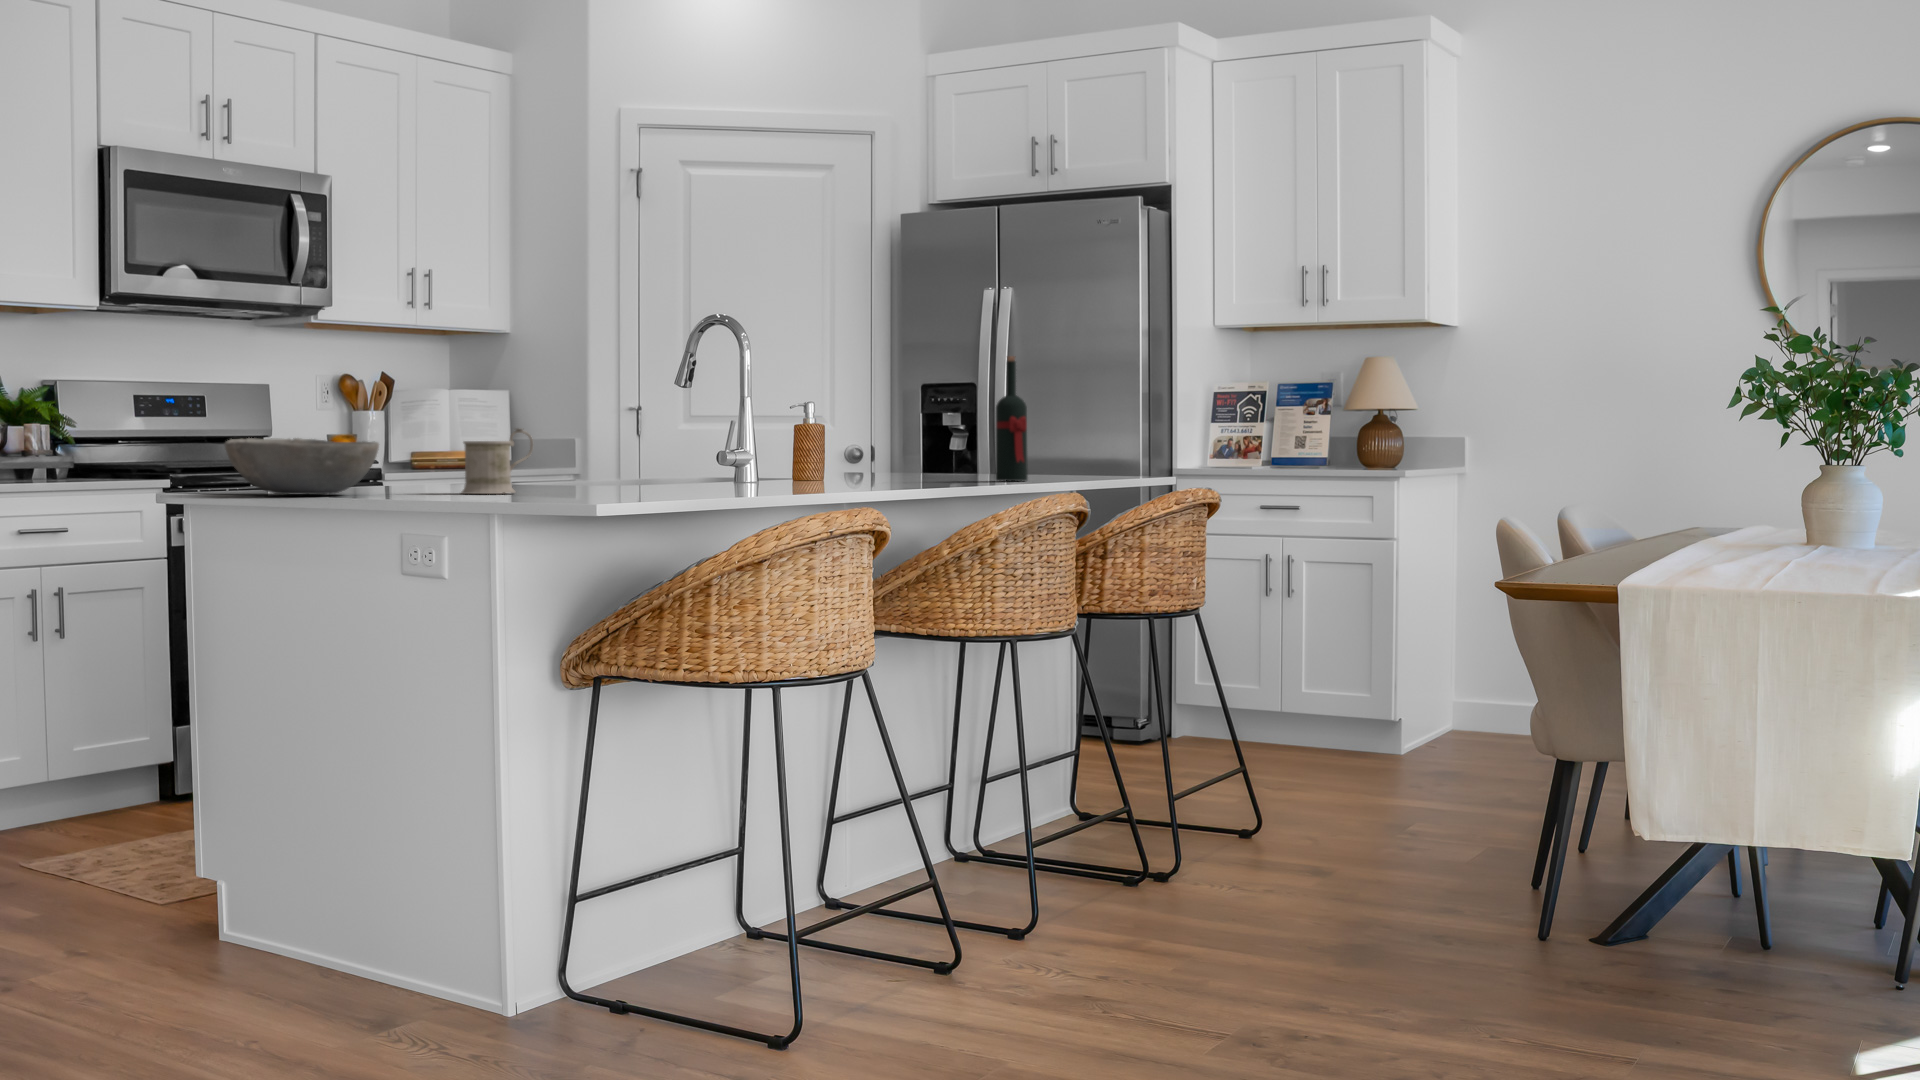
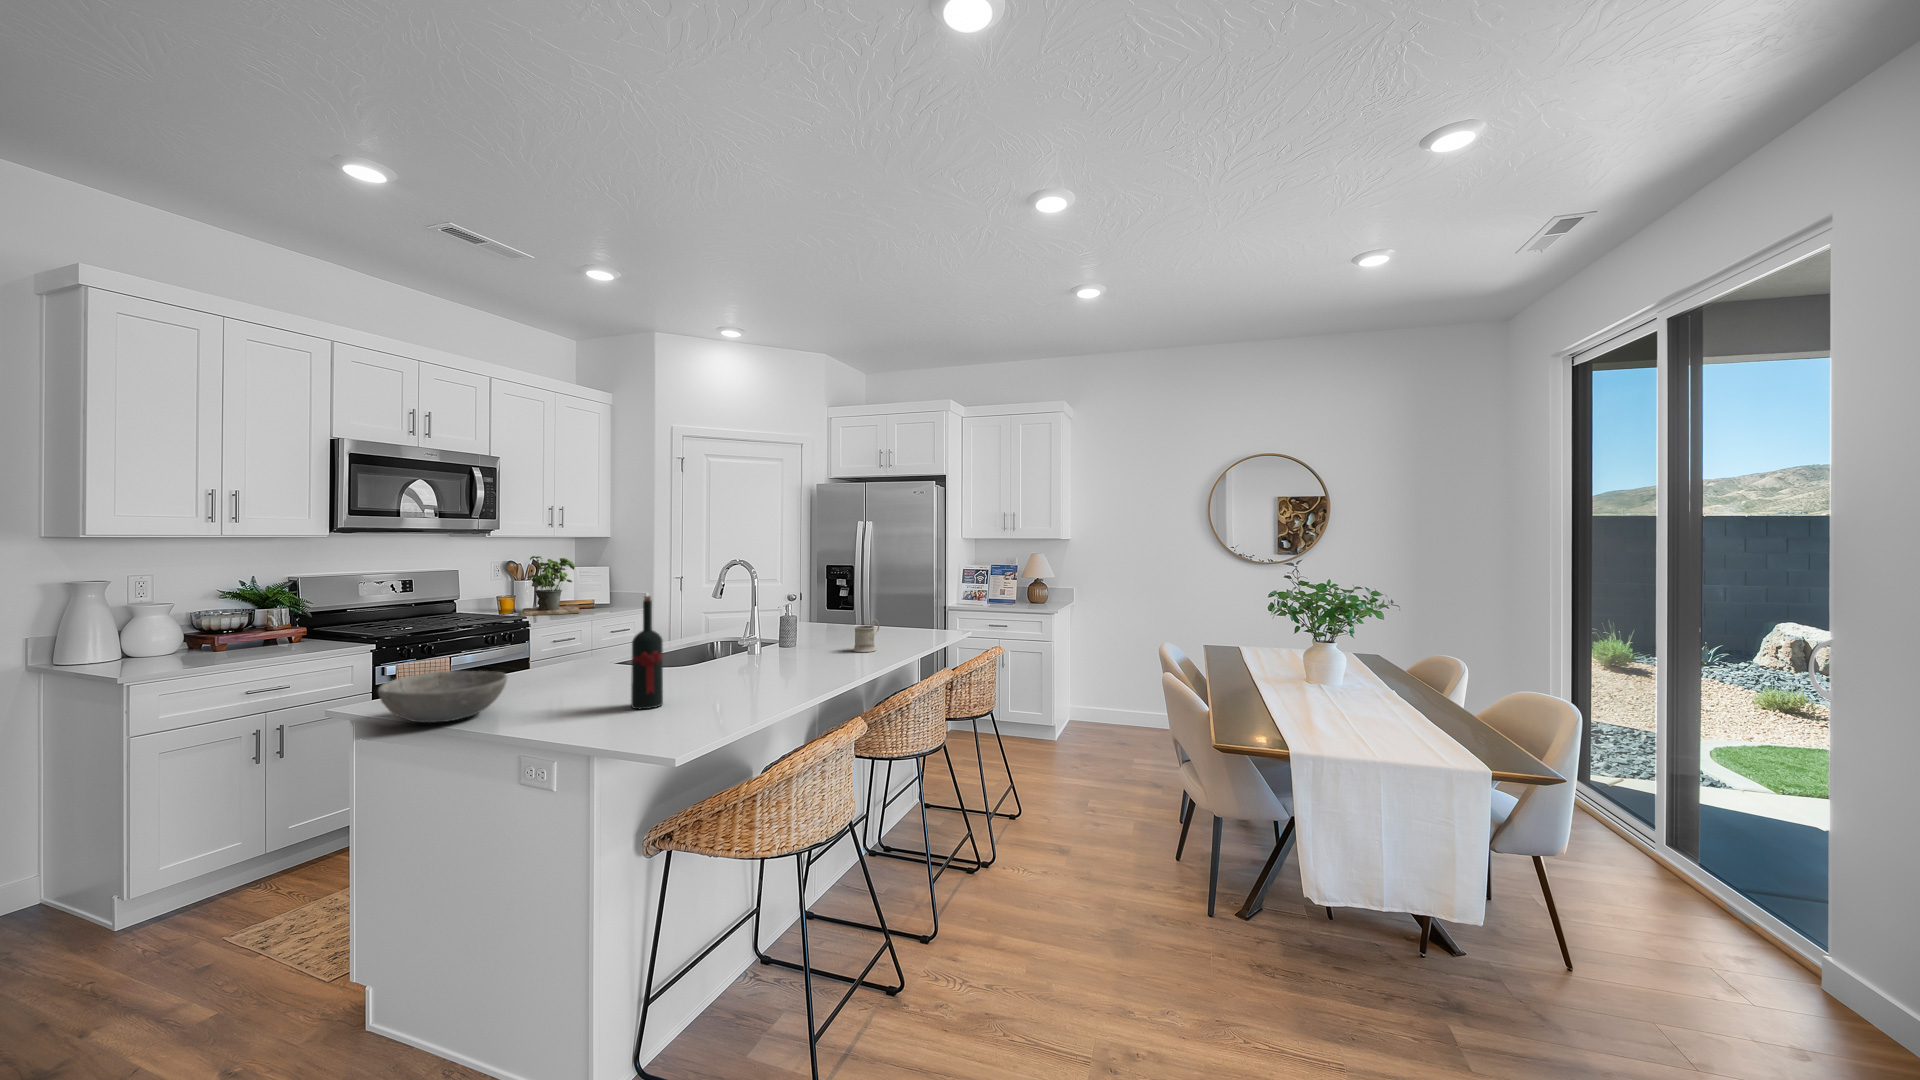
wine bottle: present [995,356,1028,481] -> present [631,596,663,709]
potted plant: none [372,362,468,469] -> present [521,556,580,616]
mug: present [461,429,533,494] -> present [853,620,879,652]

